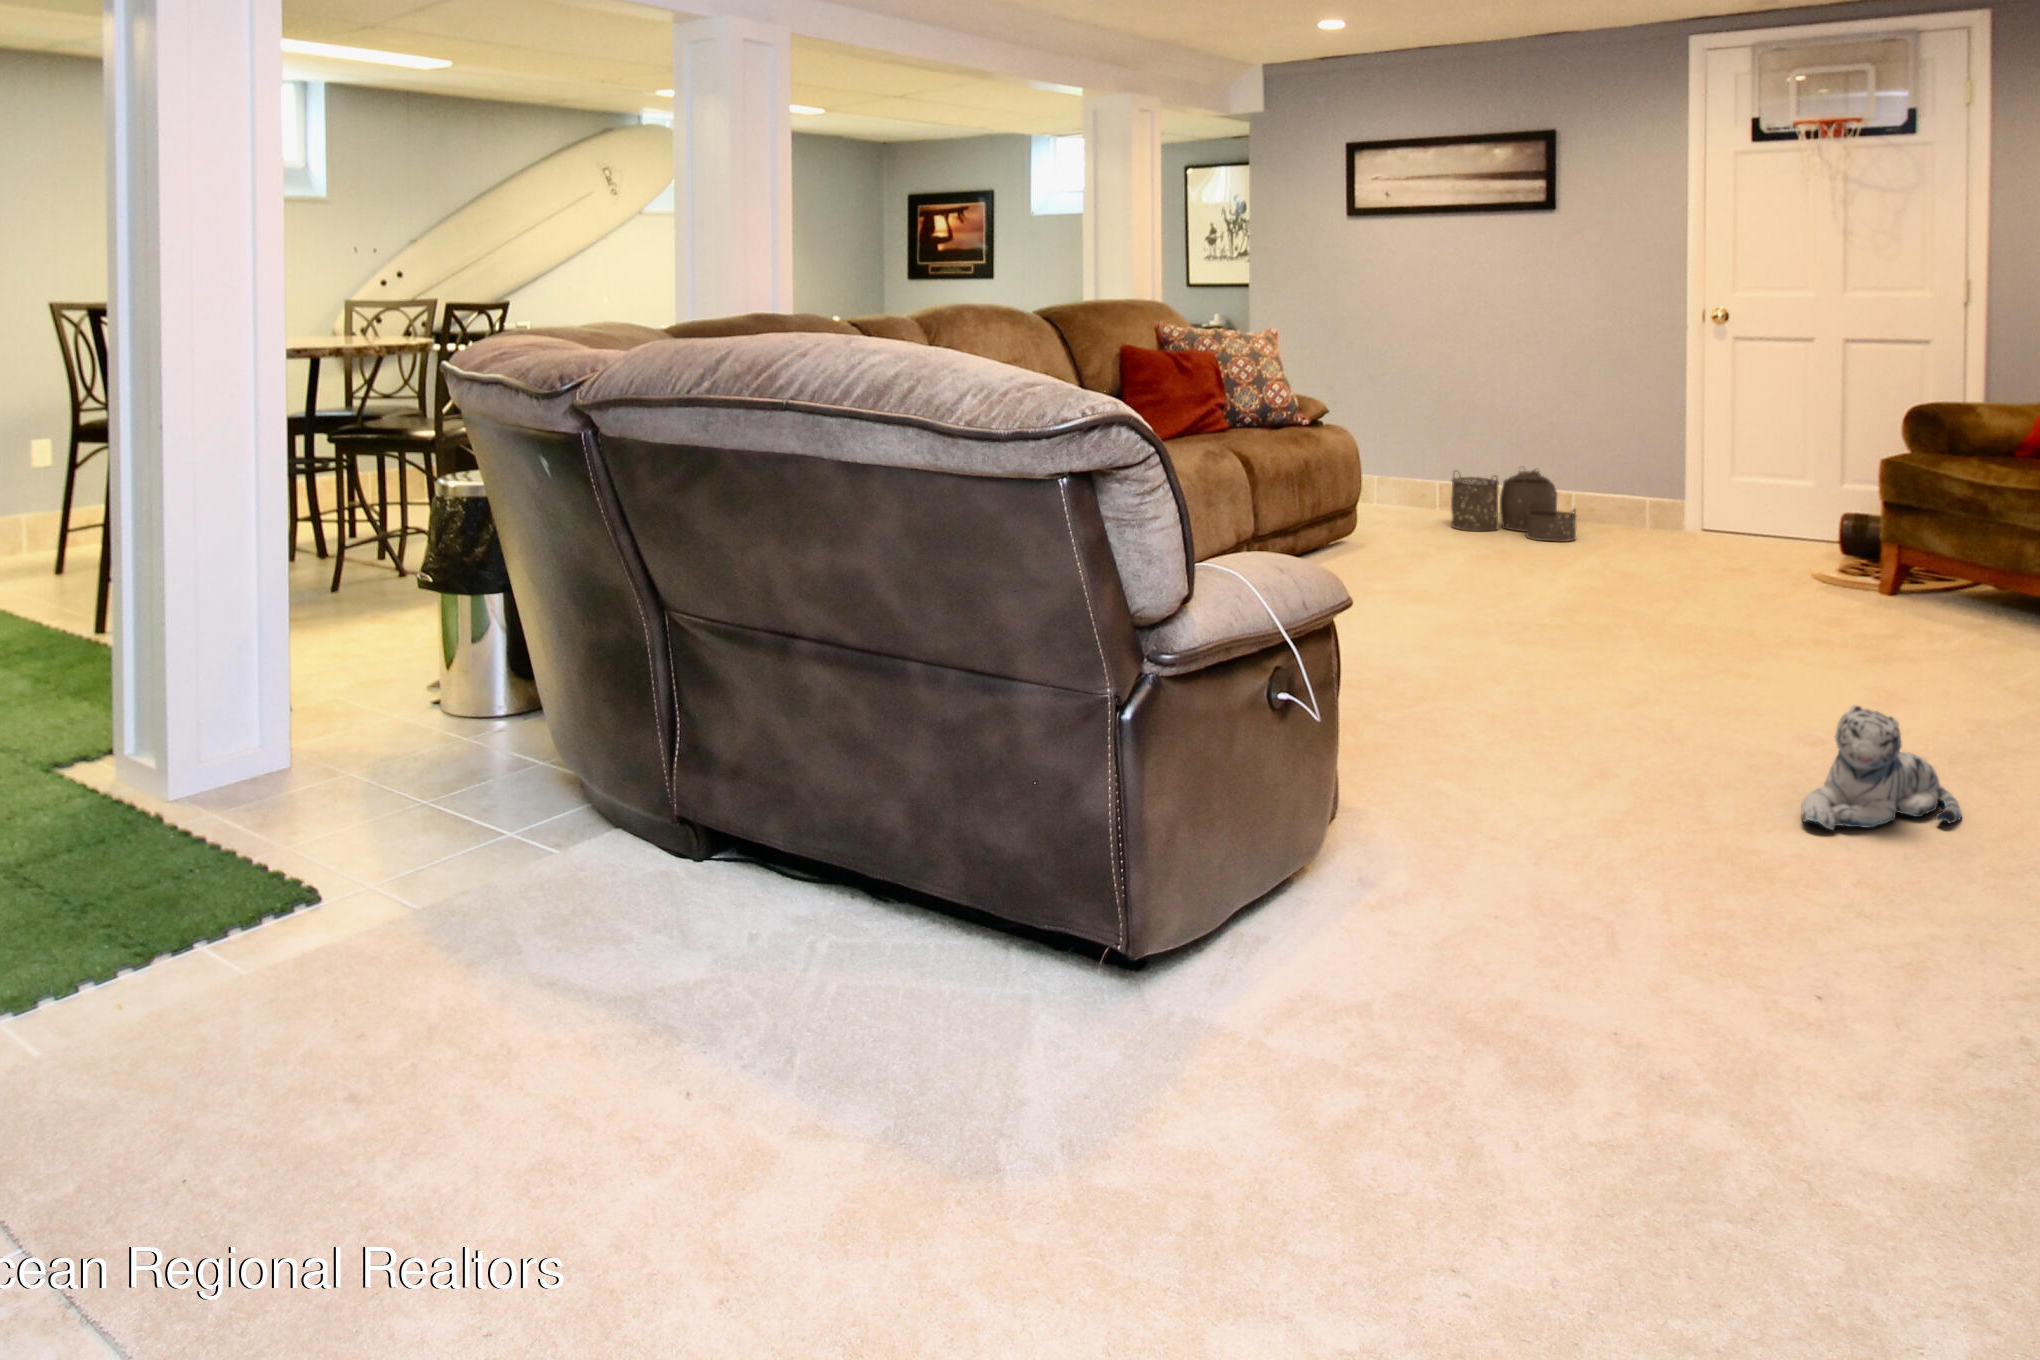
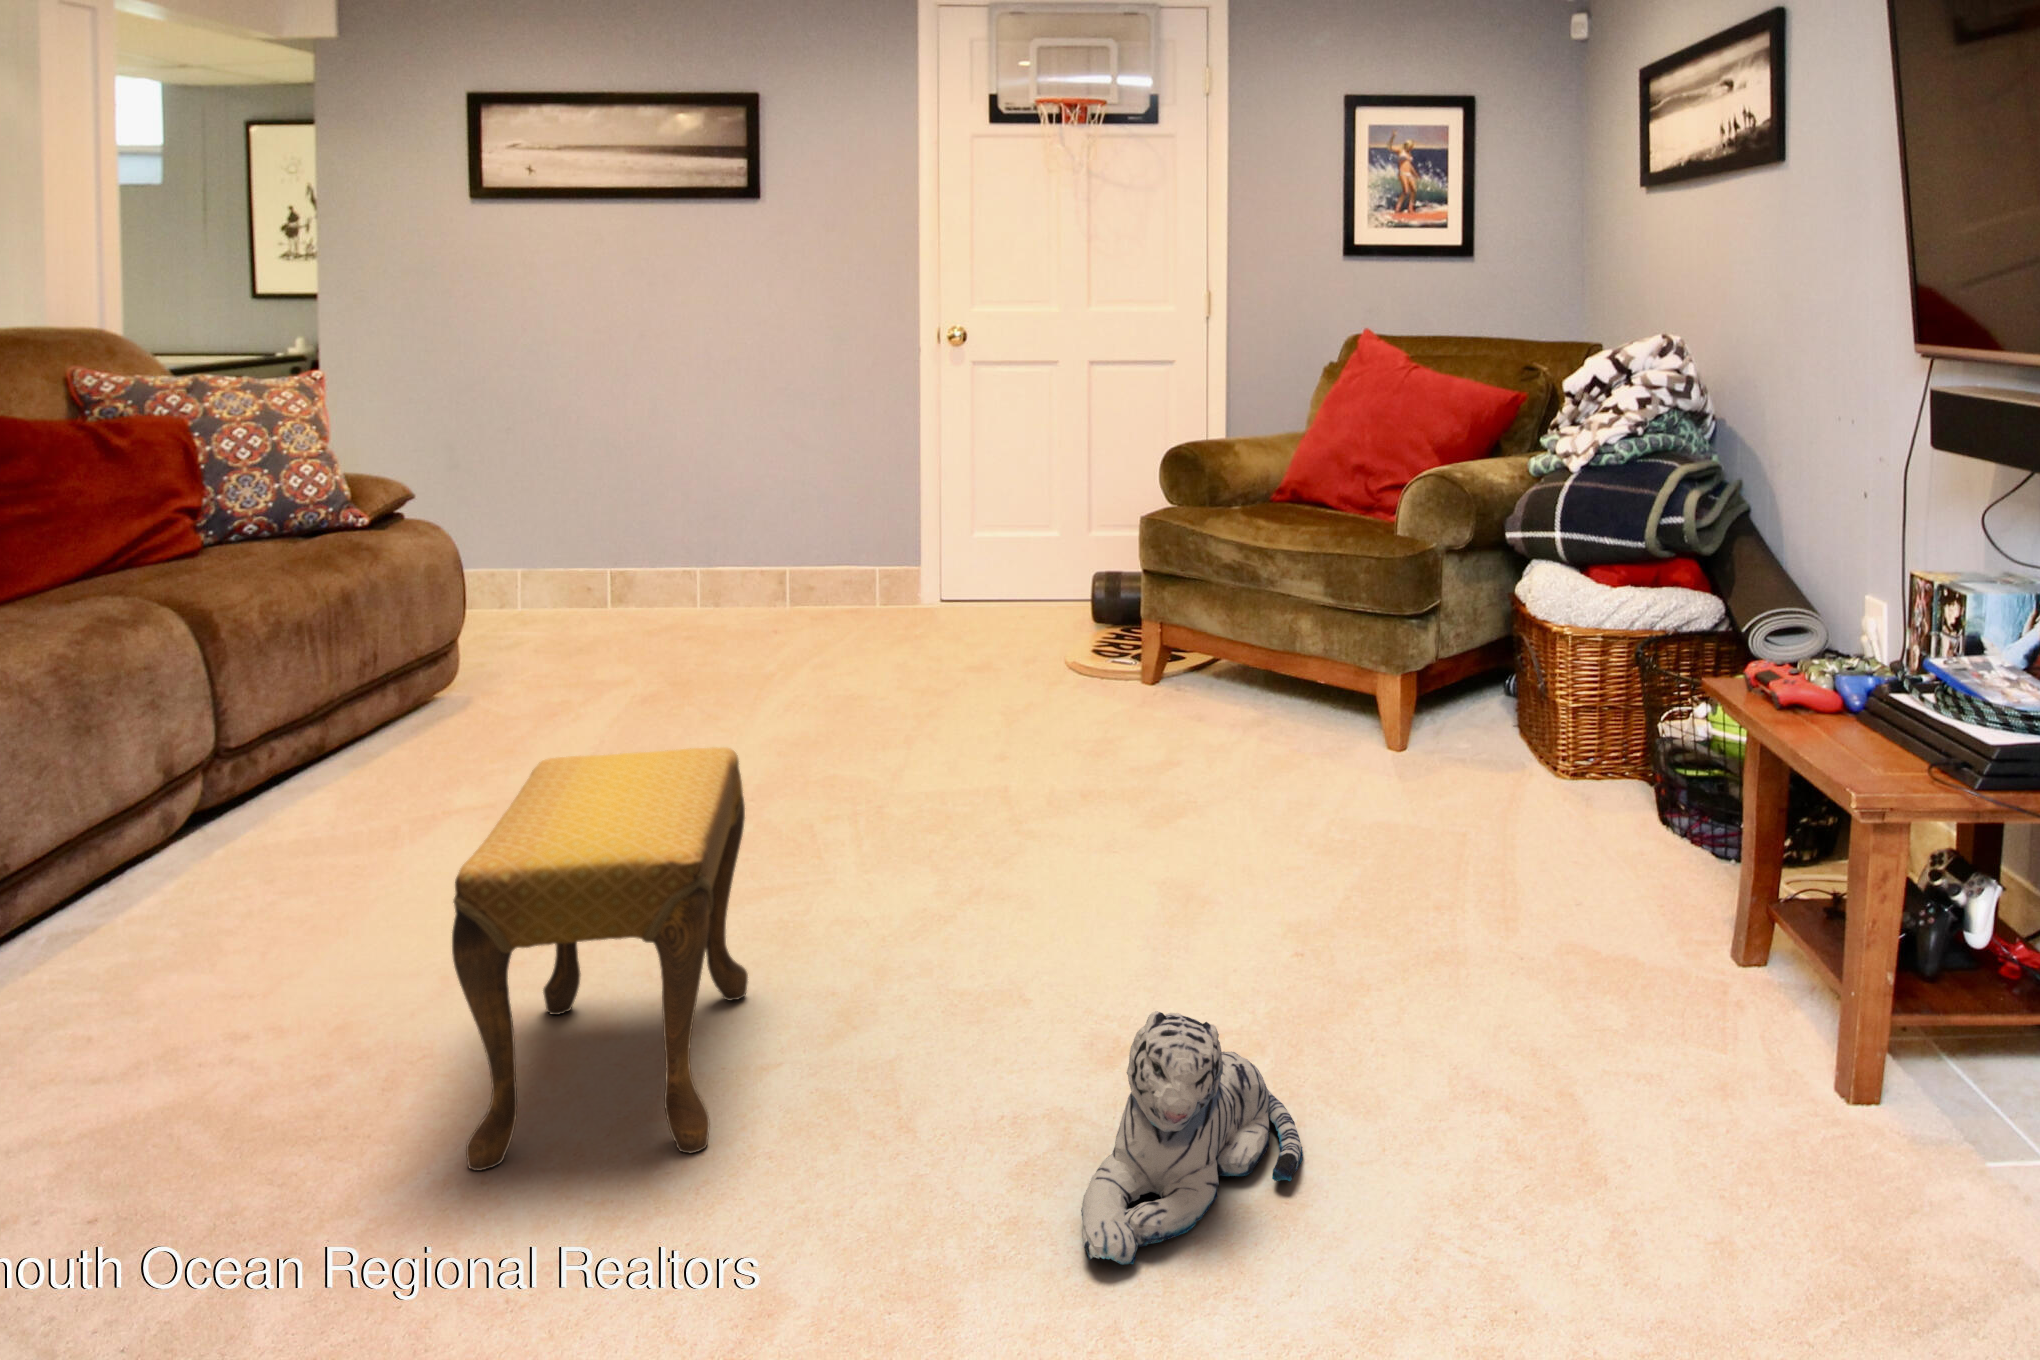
woven basket: present [1451,470,1576,542] -> none [612,548,783,656]
footstool: none [1437,544,1584,750] -> present [452,747,748,1171]

